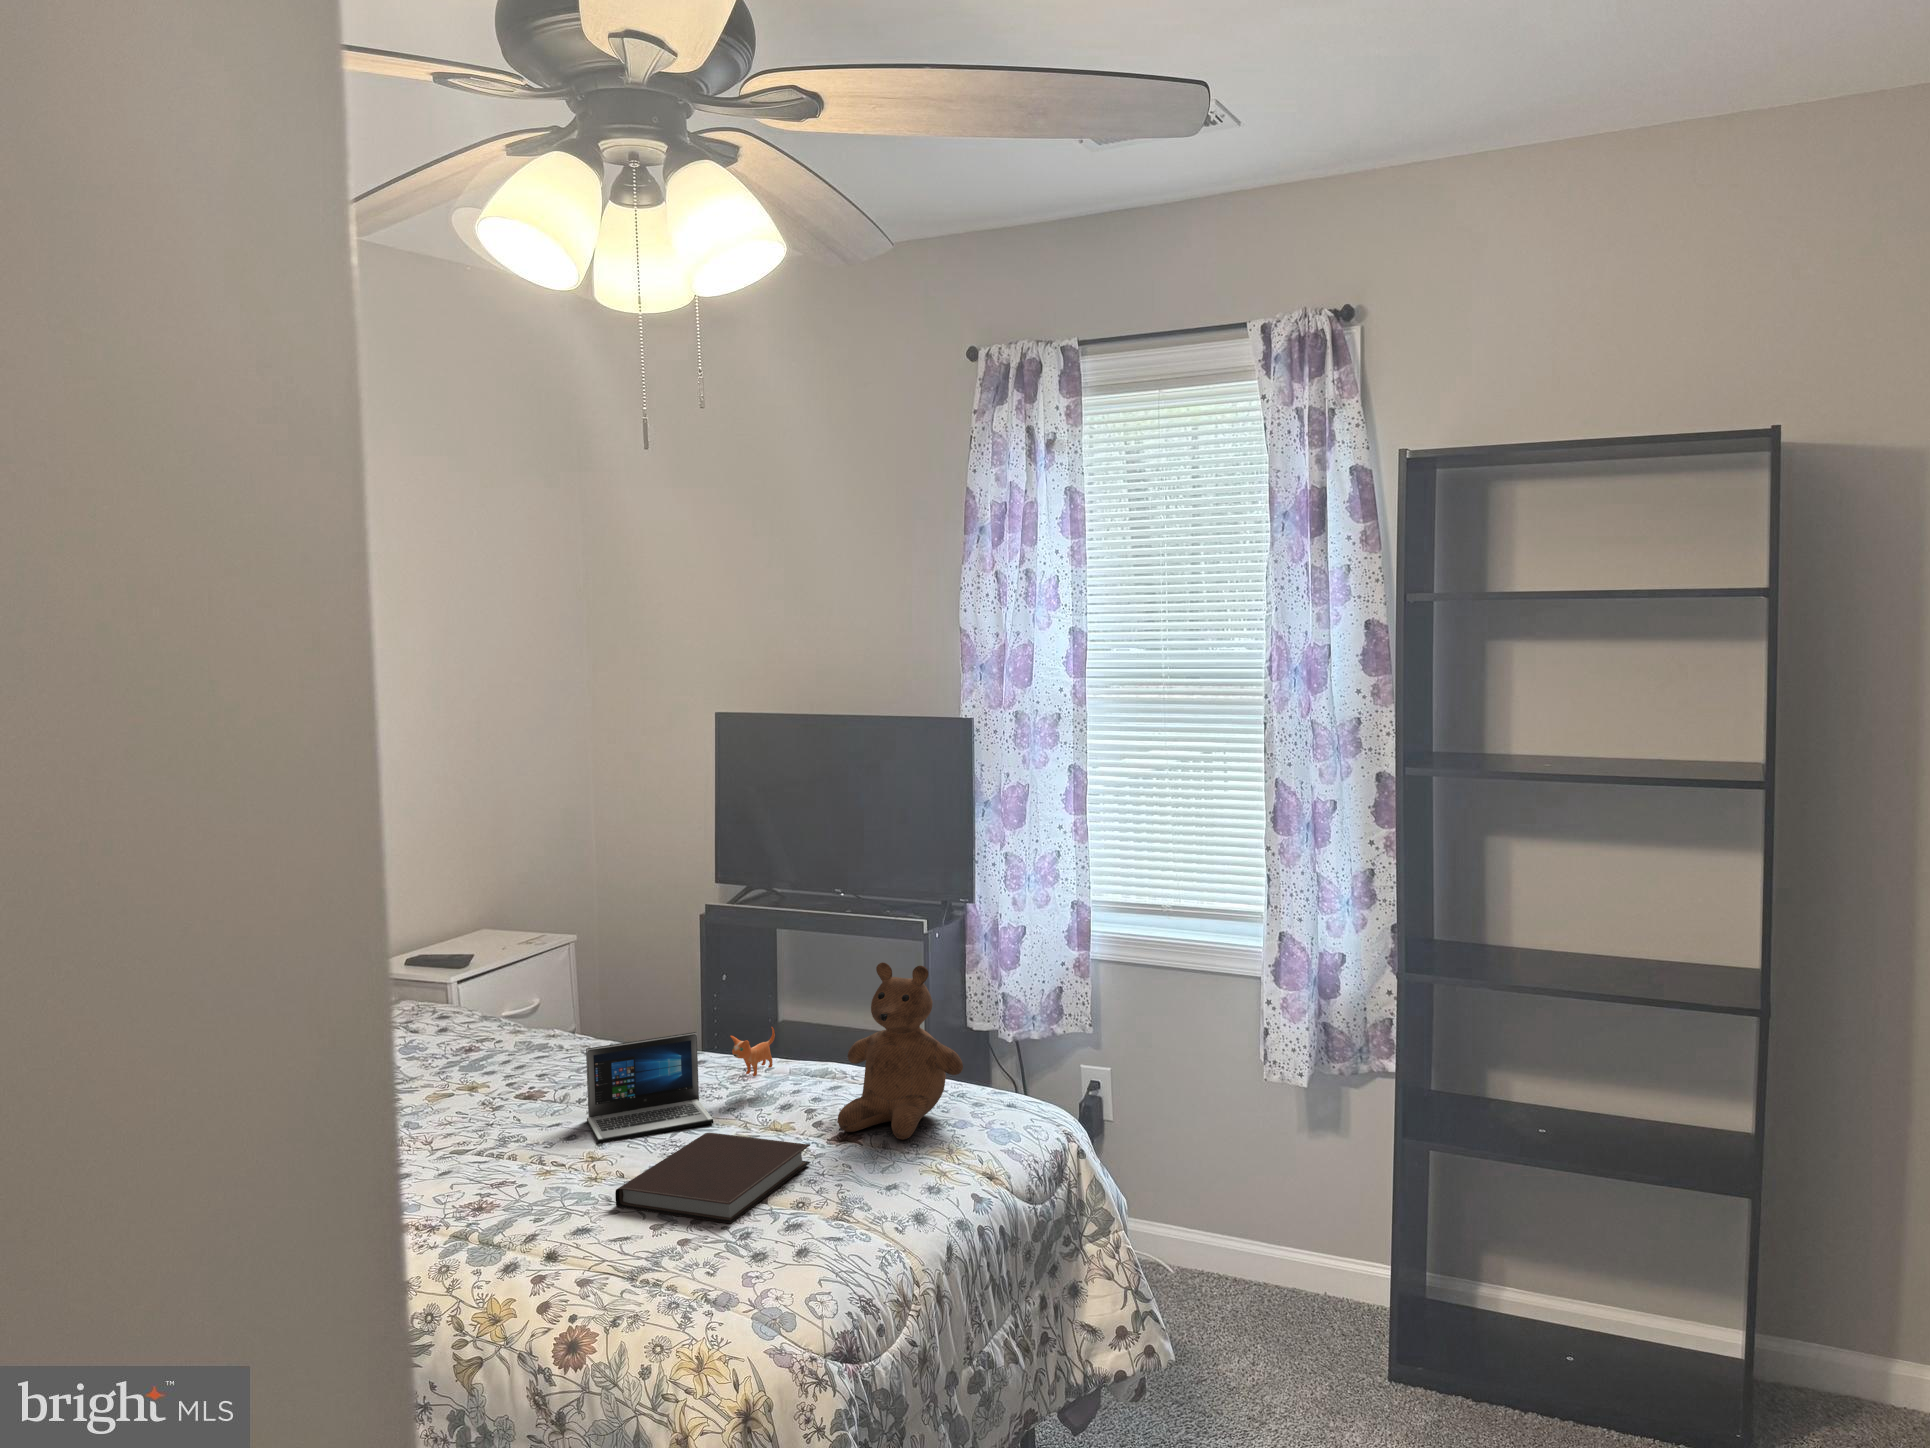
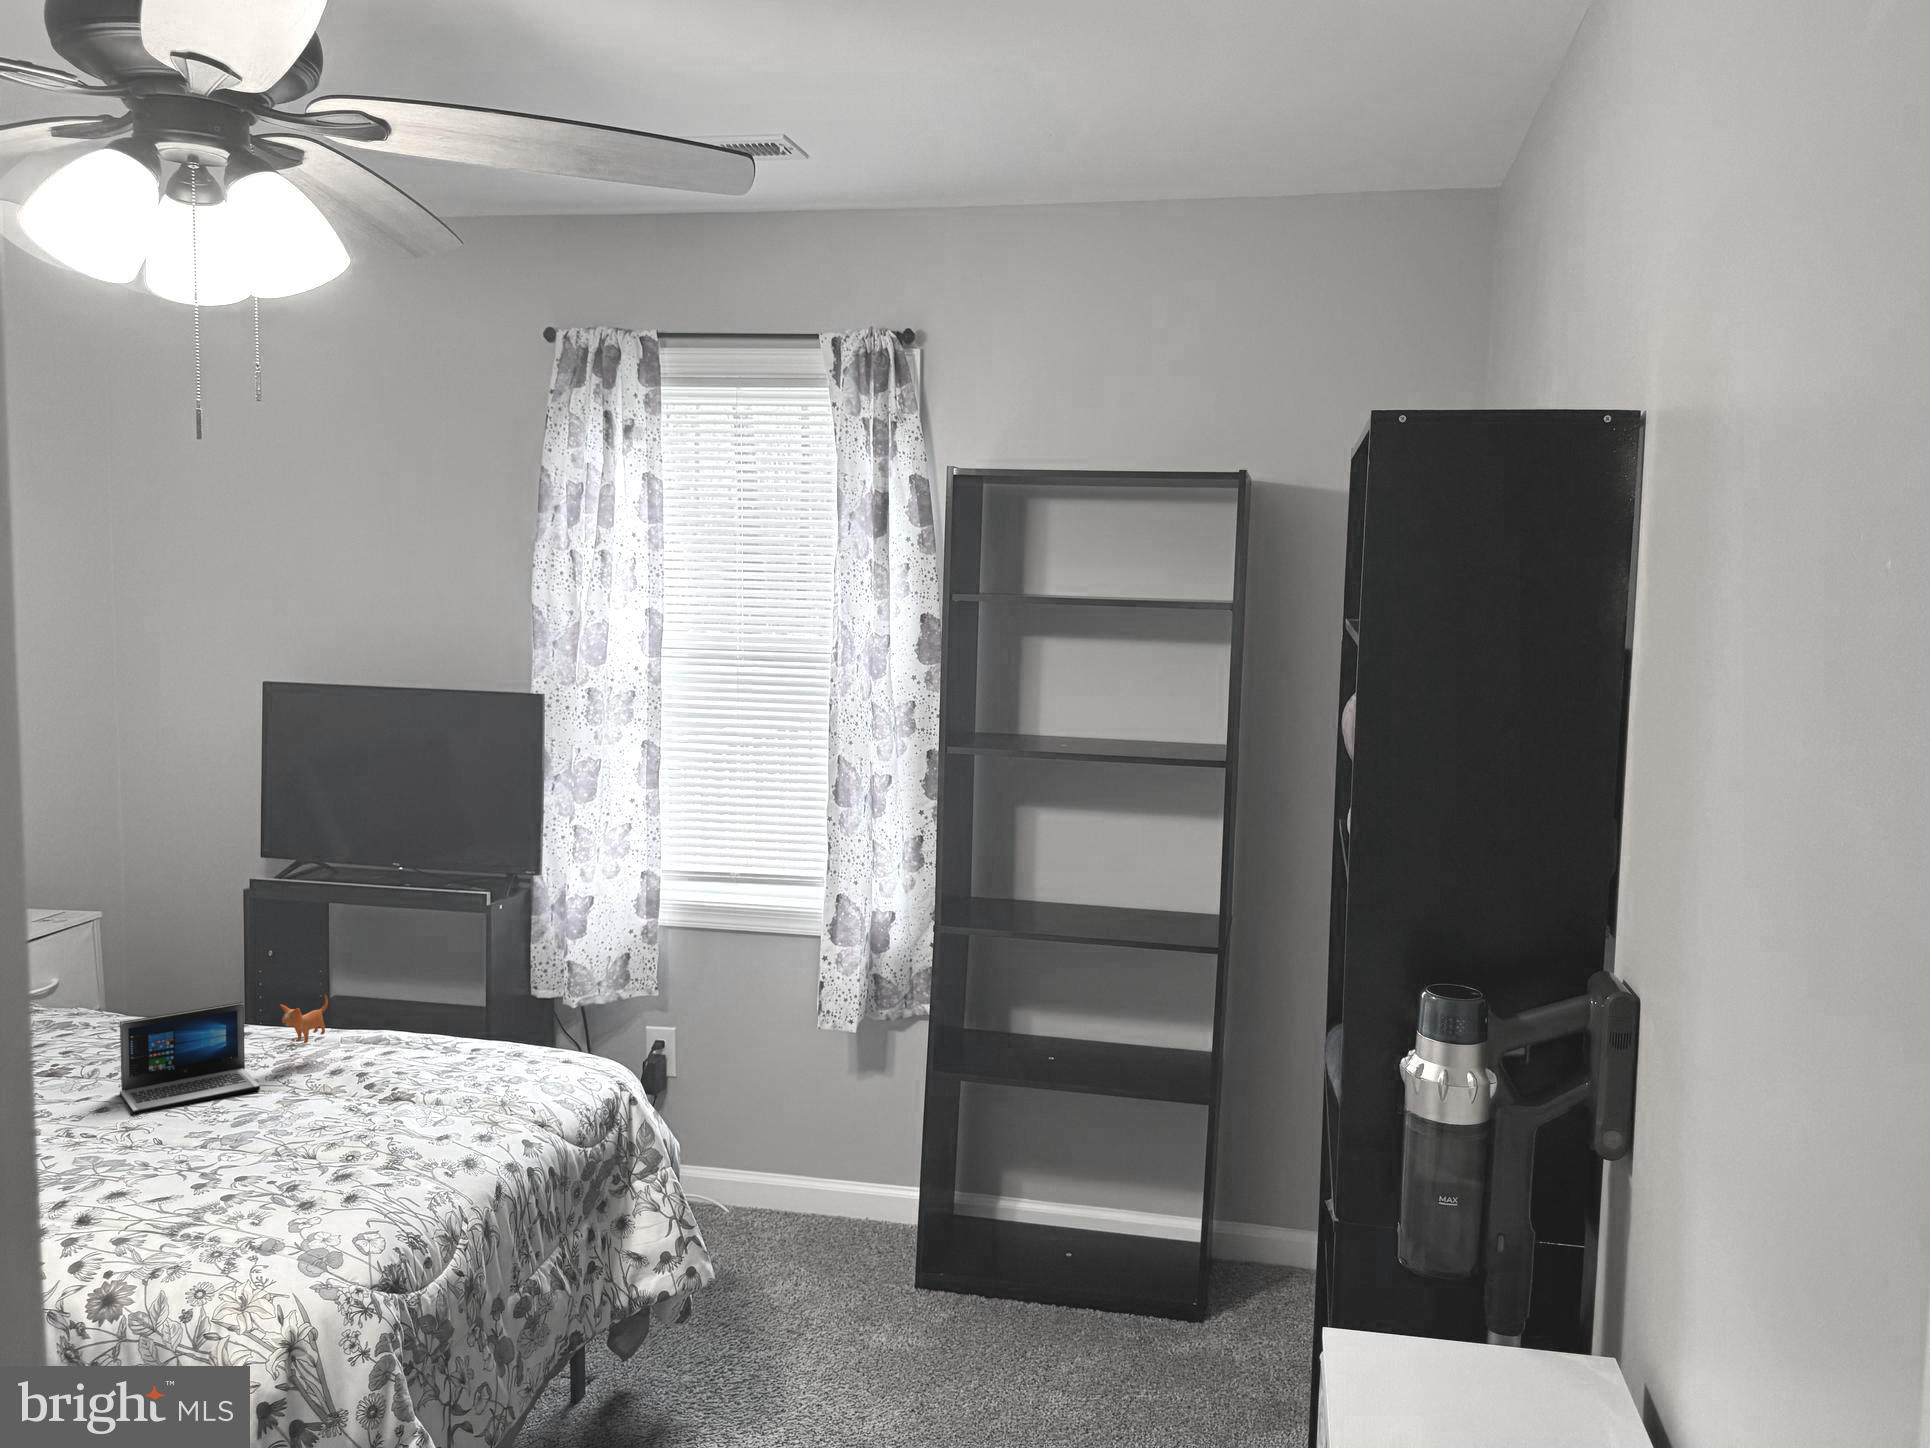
teddy bear: present [838,962,963,1140] -> none [392,929,520,1095]
notebook: present [615,1133,811,1224] -> none [153,1098,362,1179]

